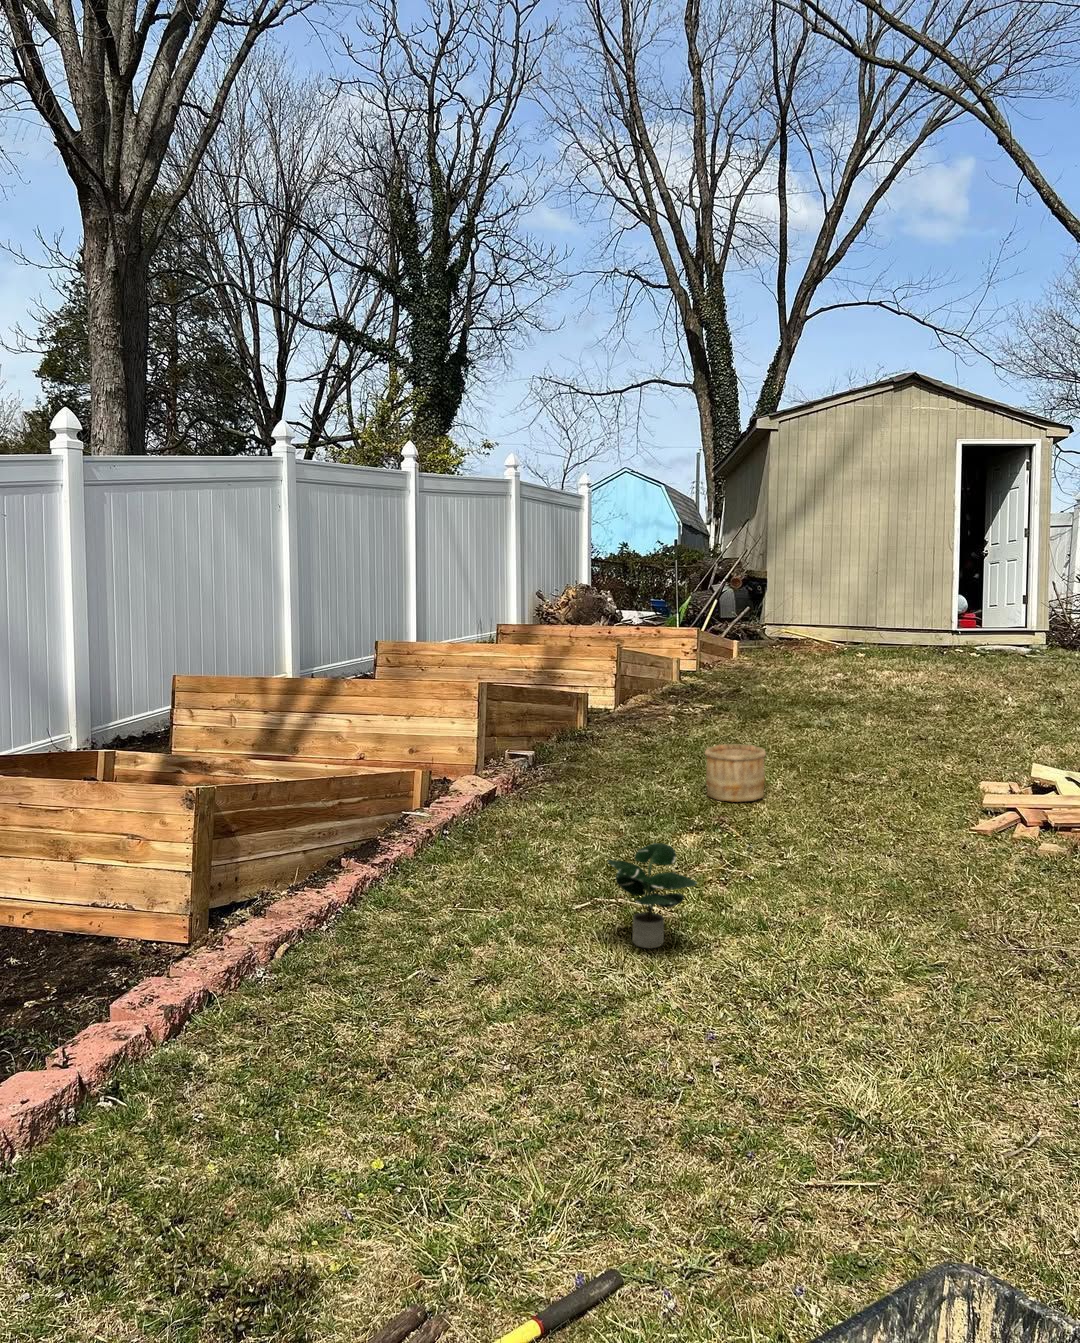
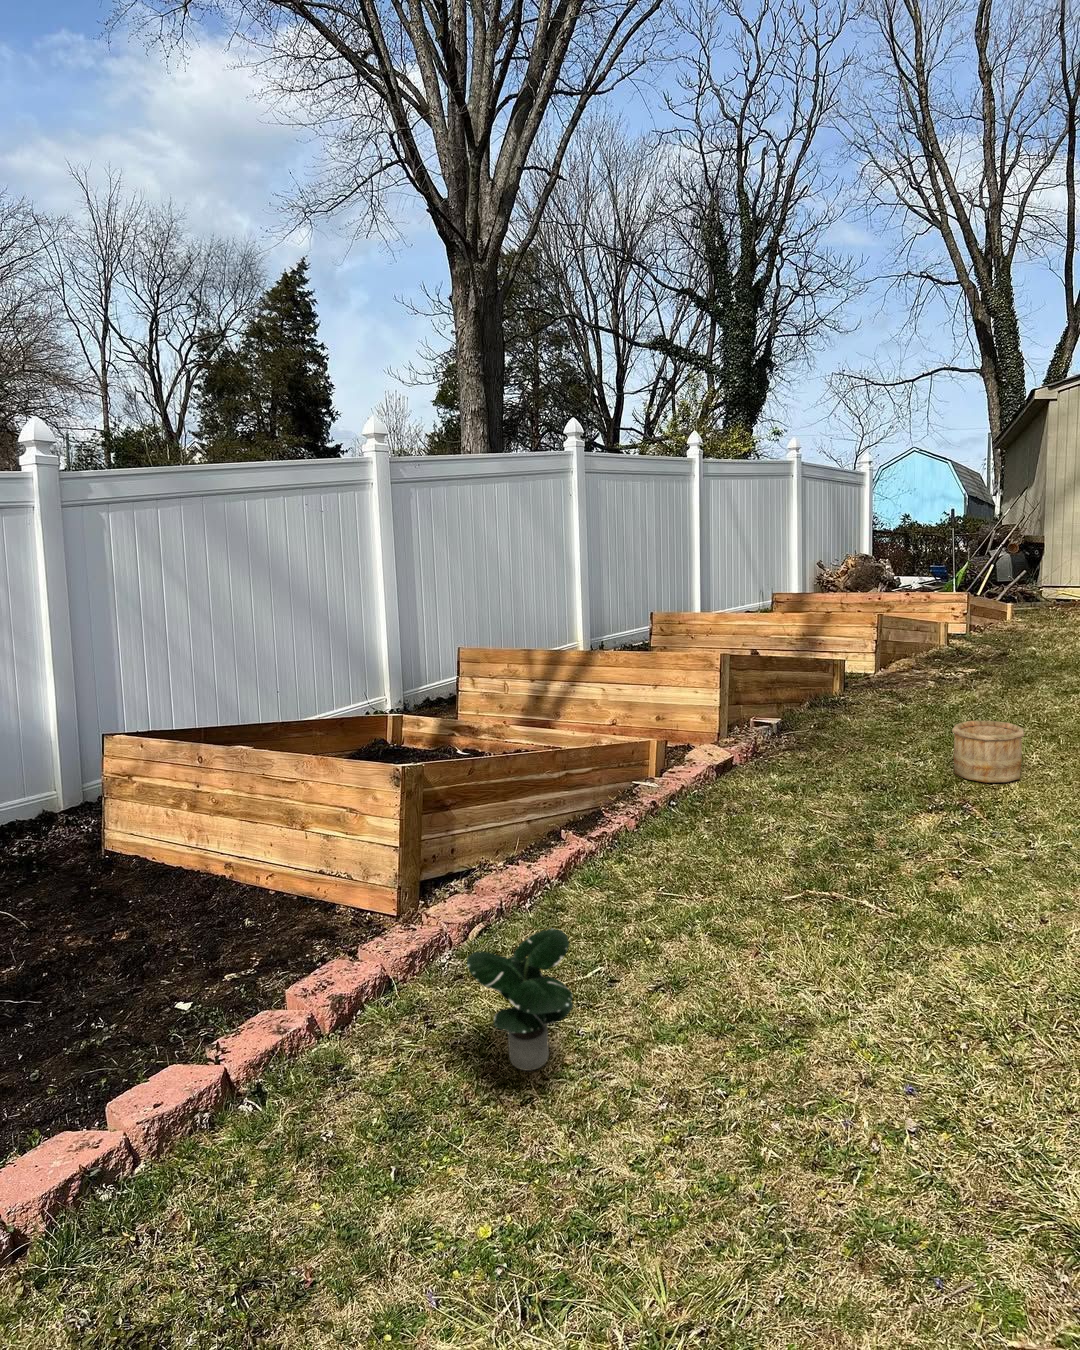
potted plant: present [608,843,697,948] -> present [467,929,573,1071]

